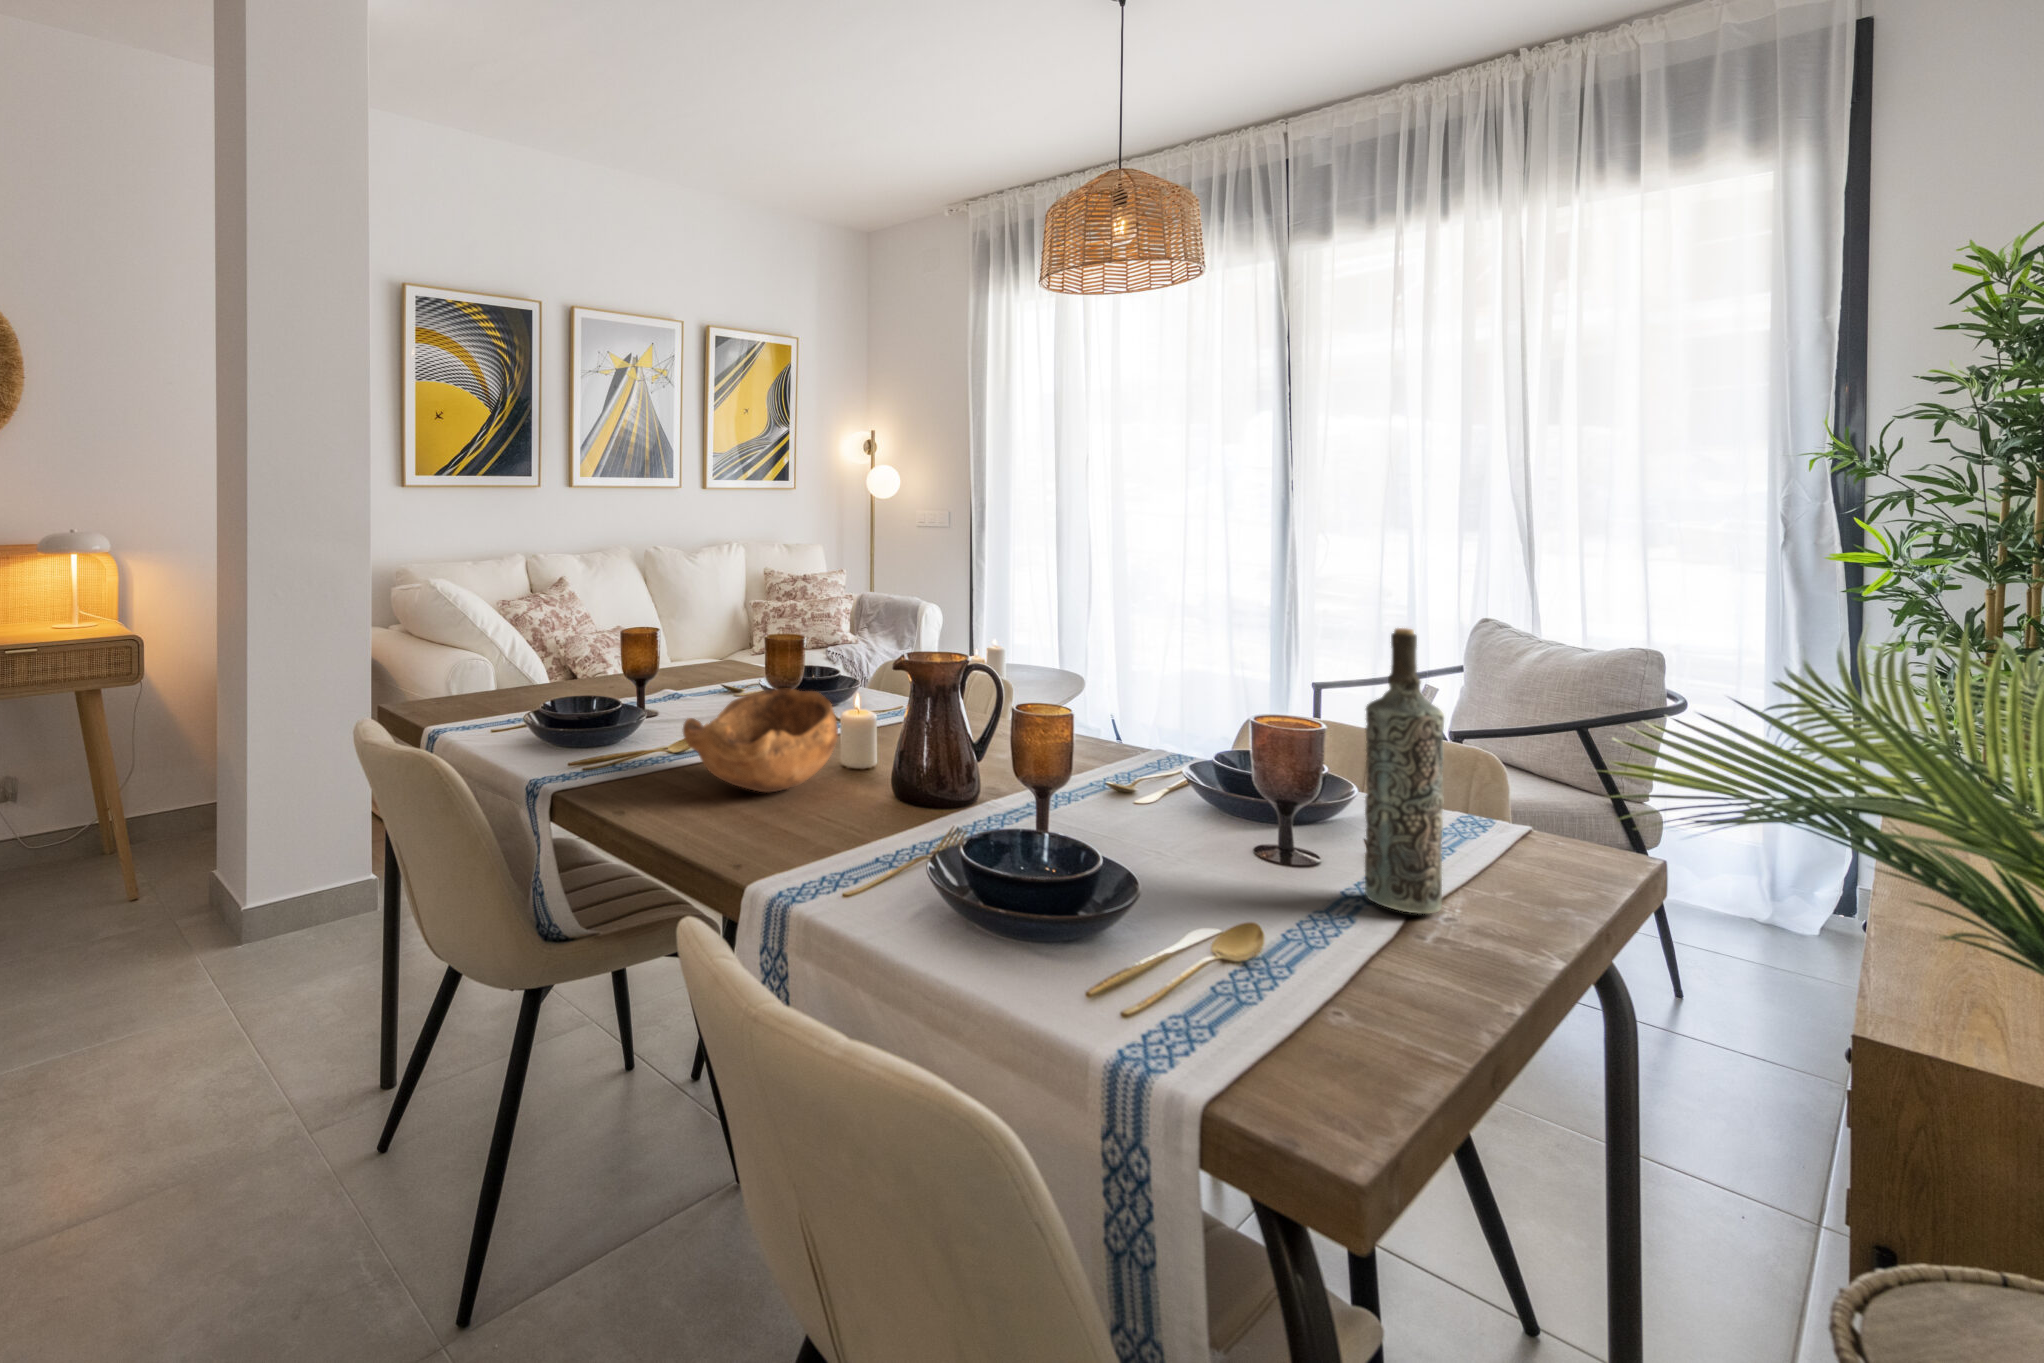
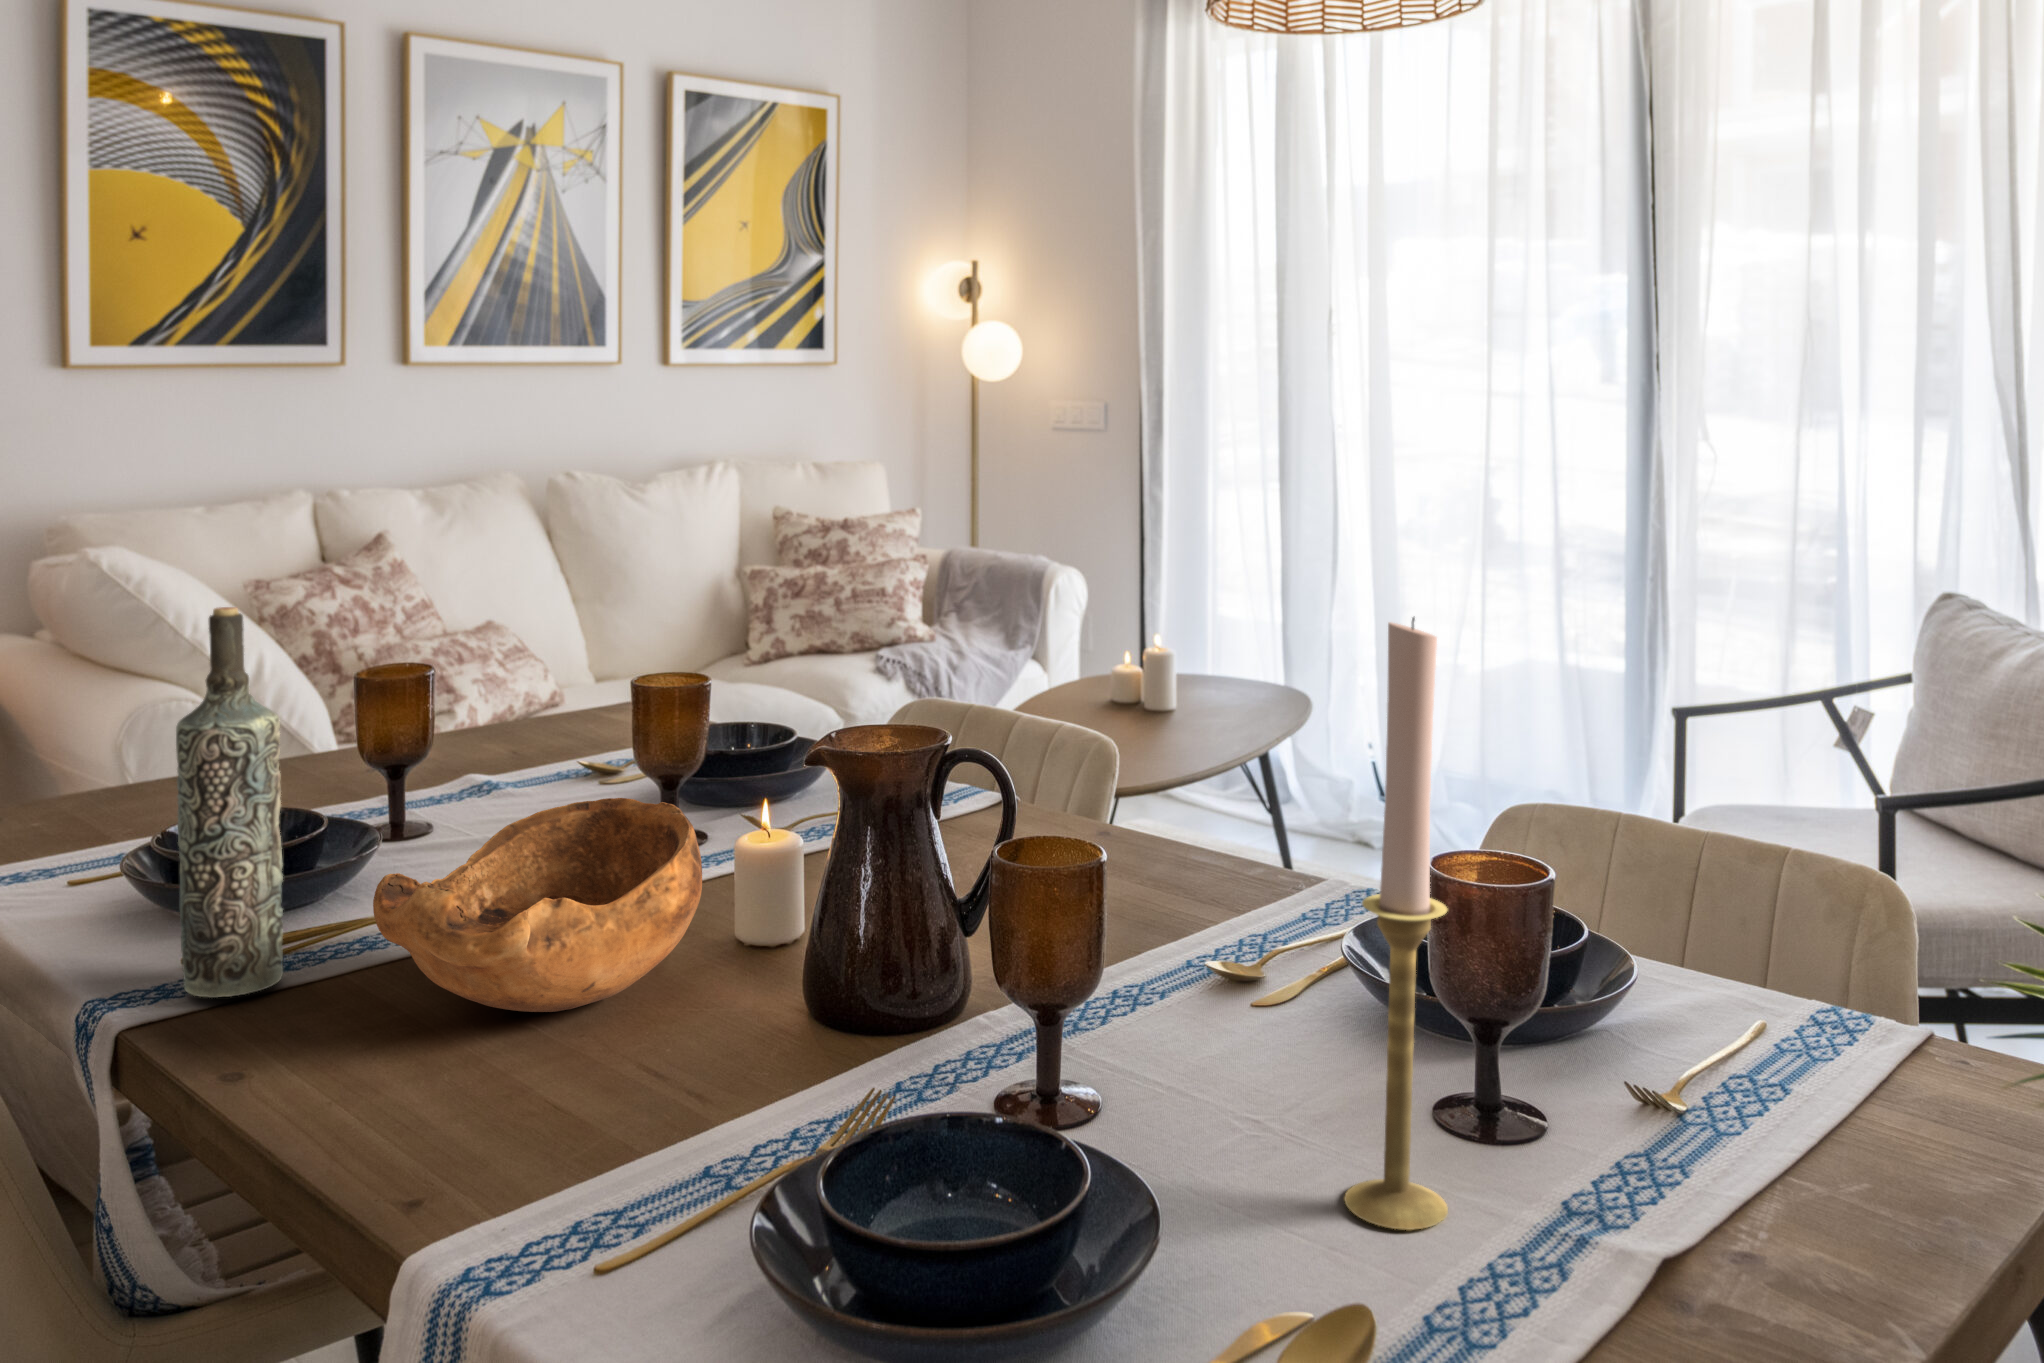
candlestick: none [1219,579,1278,898] -> present [1344,617,1448,1230]
bottle: present [1365,628,1444,914] -> present [176,607,283,998]

